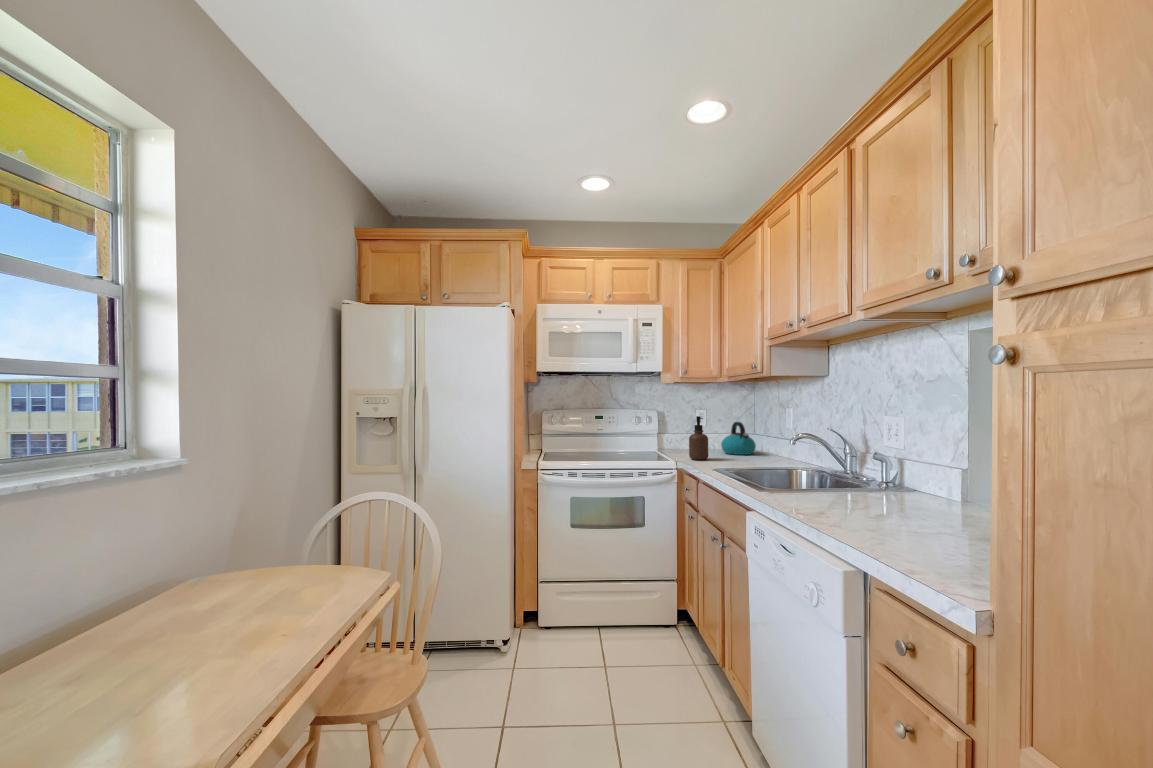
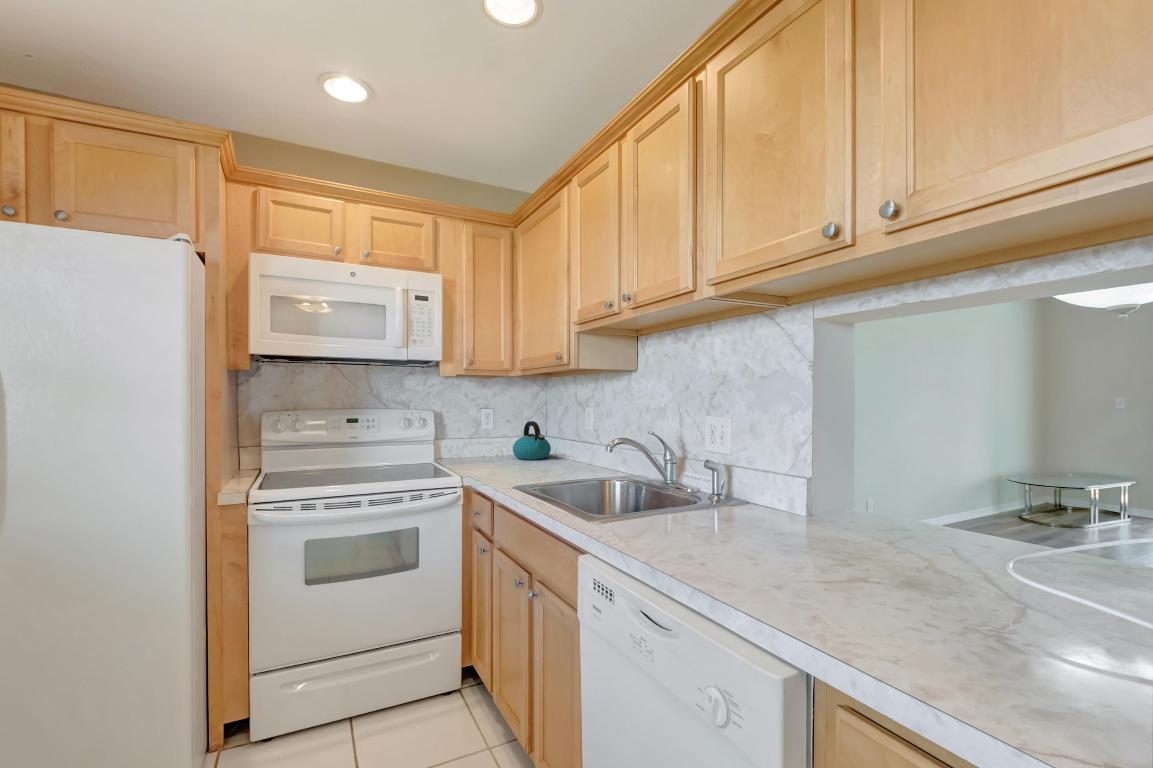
soap dispenser: present [689,416,708,460] -> none [478,417,501,471]

